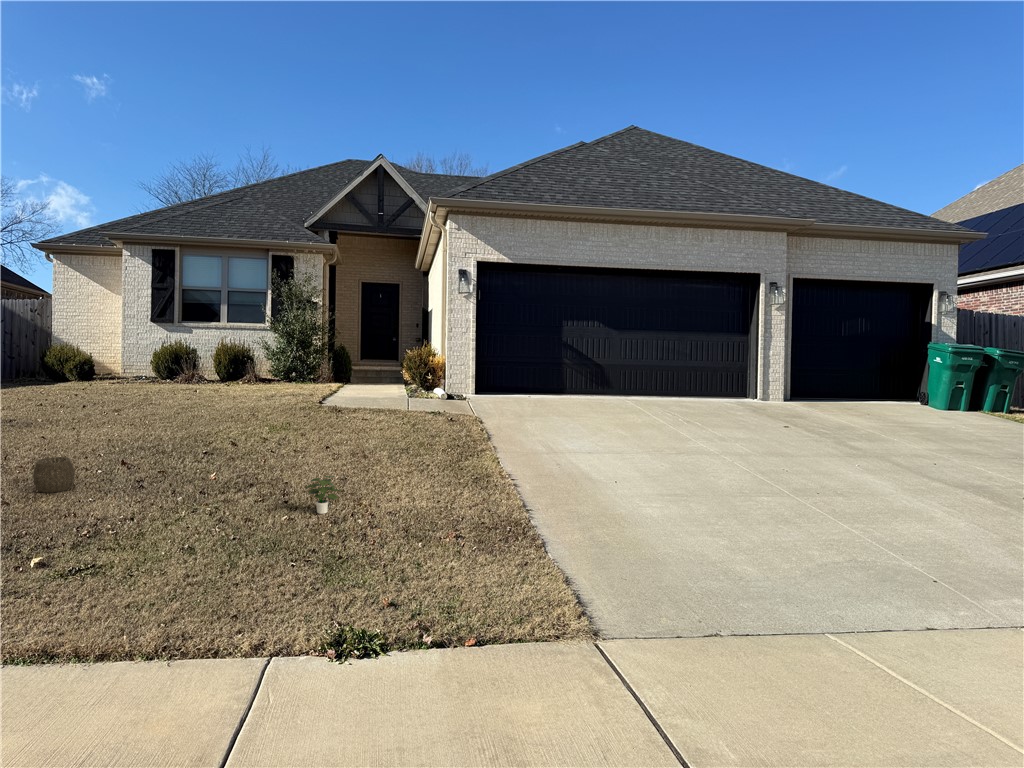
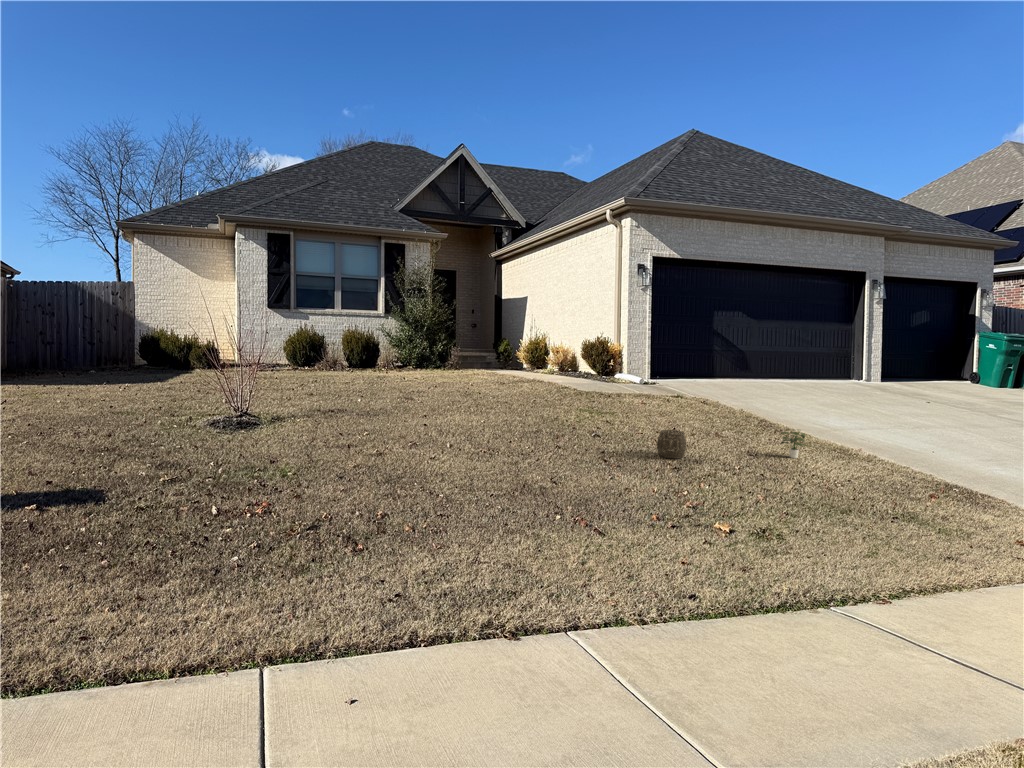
woven basket: present [33,457,75,493] -> present [657,430,686,459]

